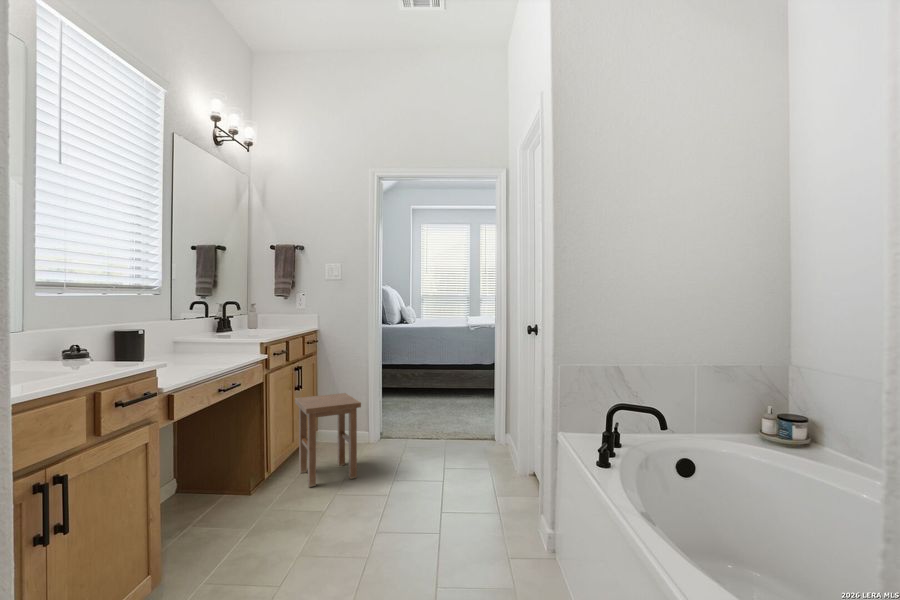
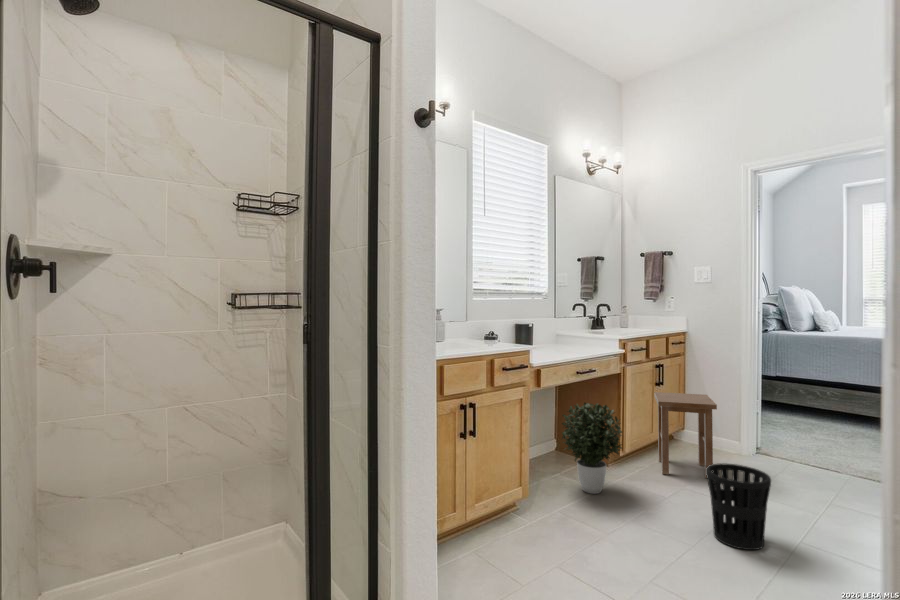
potted plant: none [194,425,279,542] -> present [562,403,622,494]
wastebasket: none [374,461,429,547] -> present [706,464,771,550]

